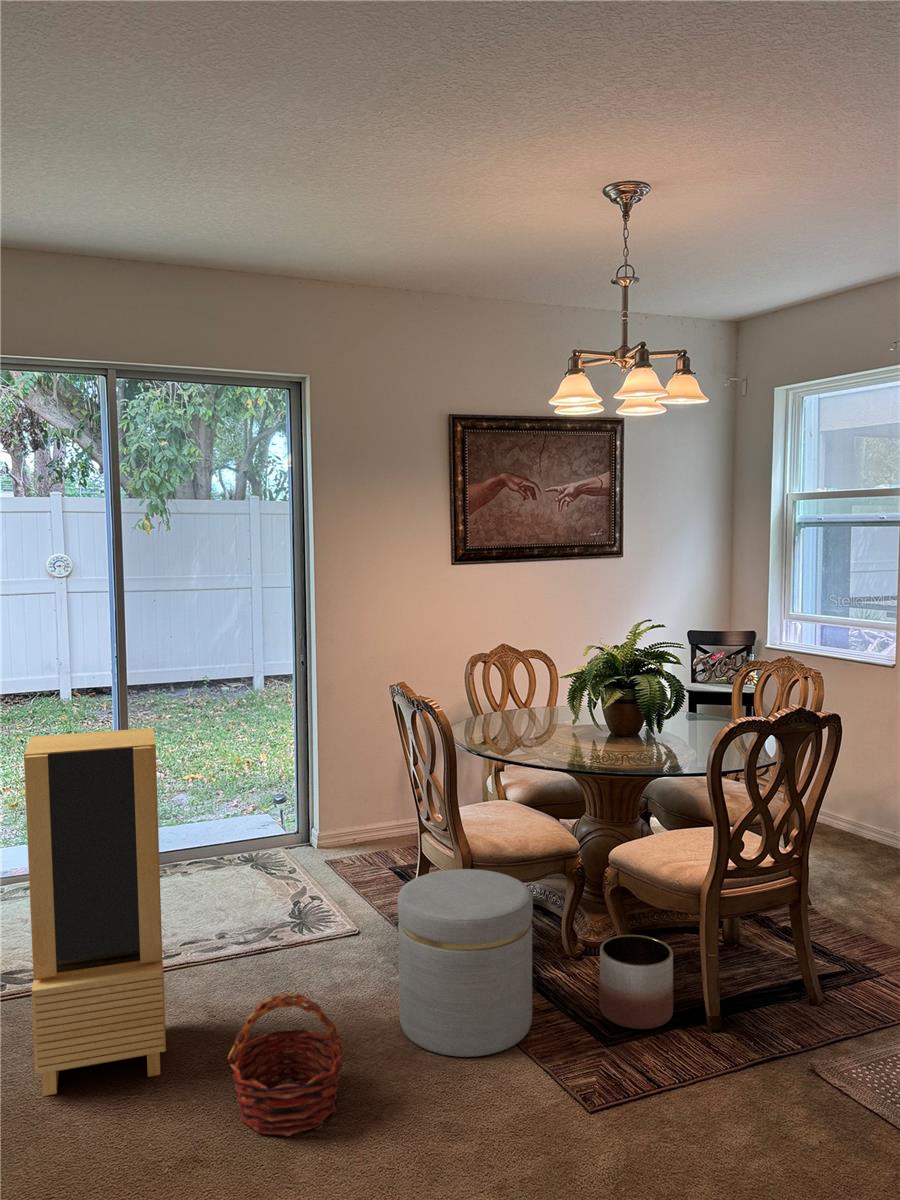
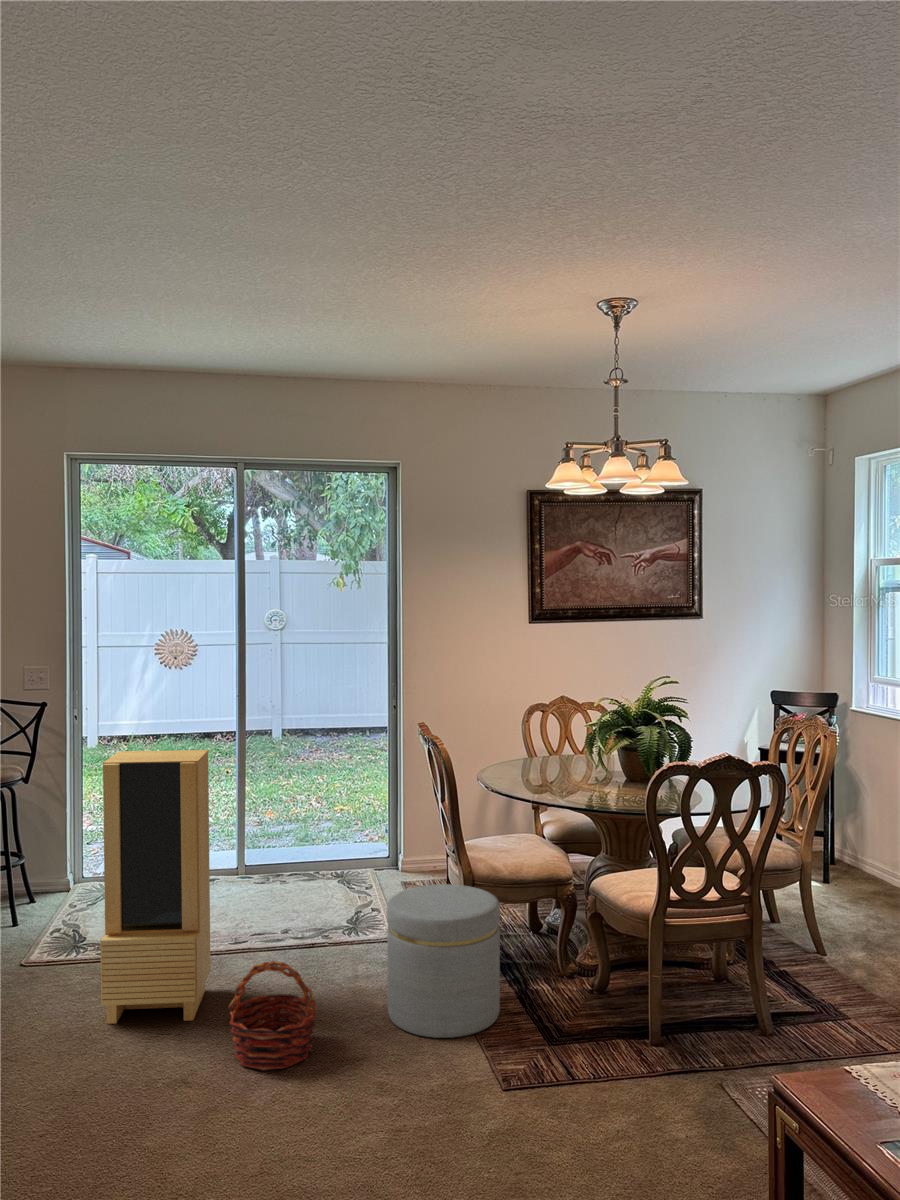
planter: present [599,935,673,1029] -> none [561,955,625,1036]

